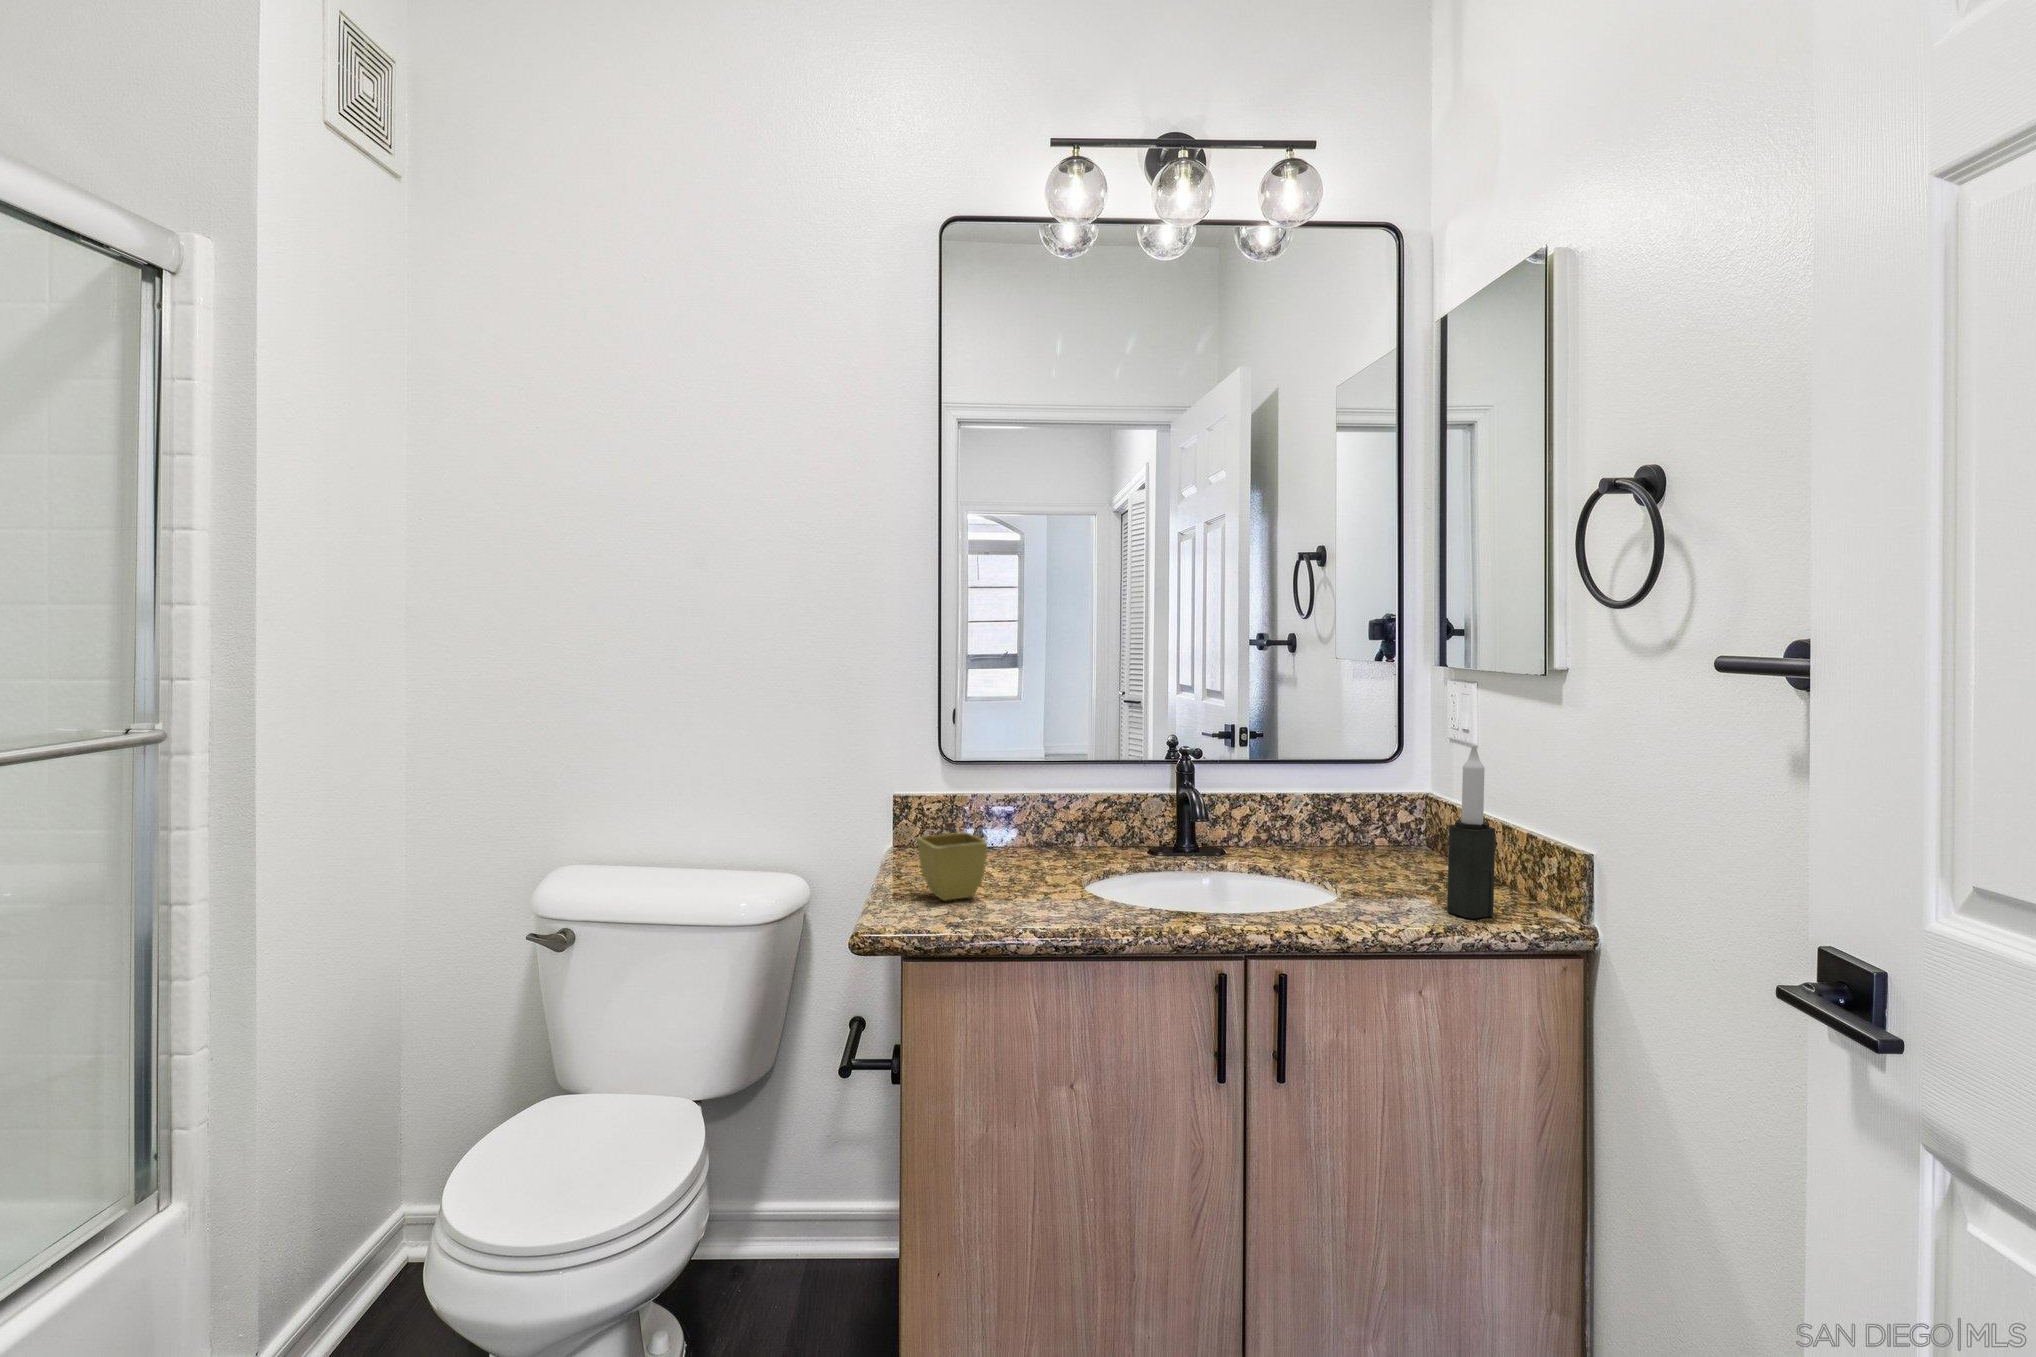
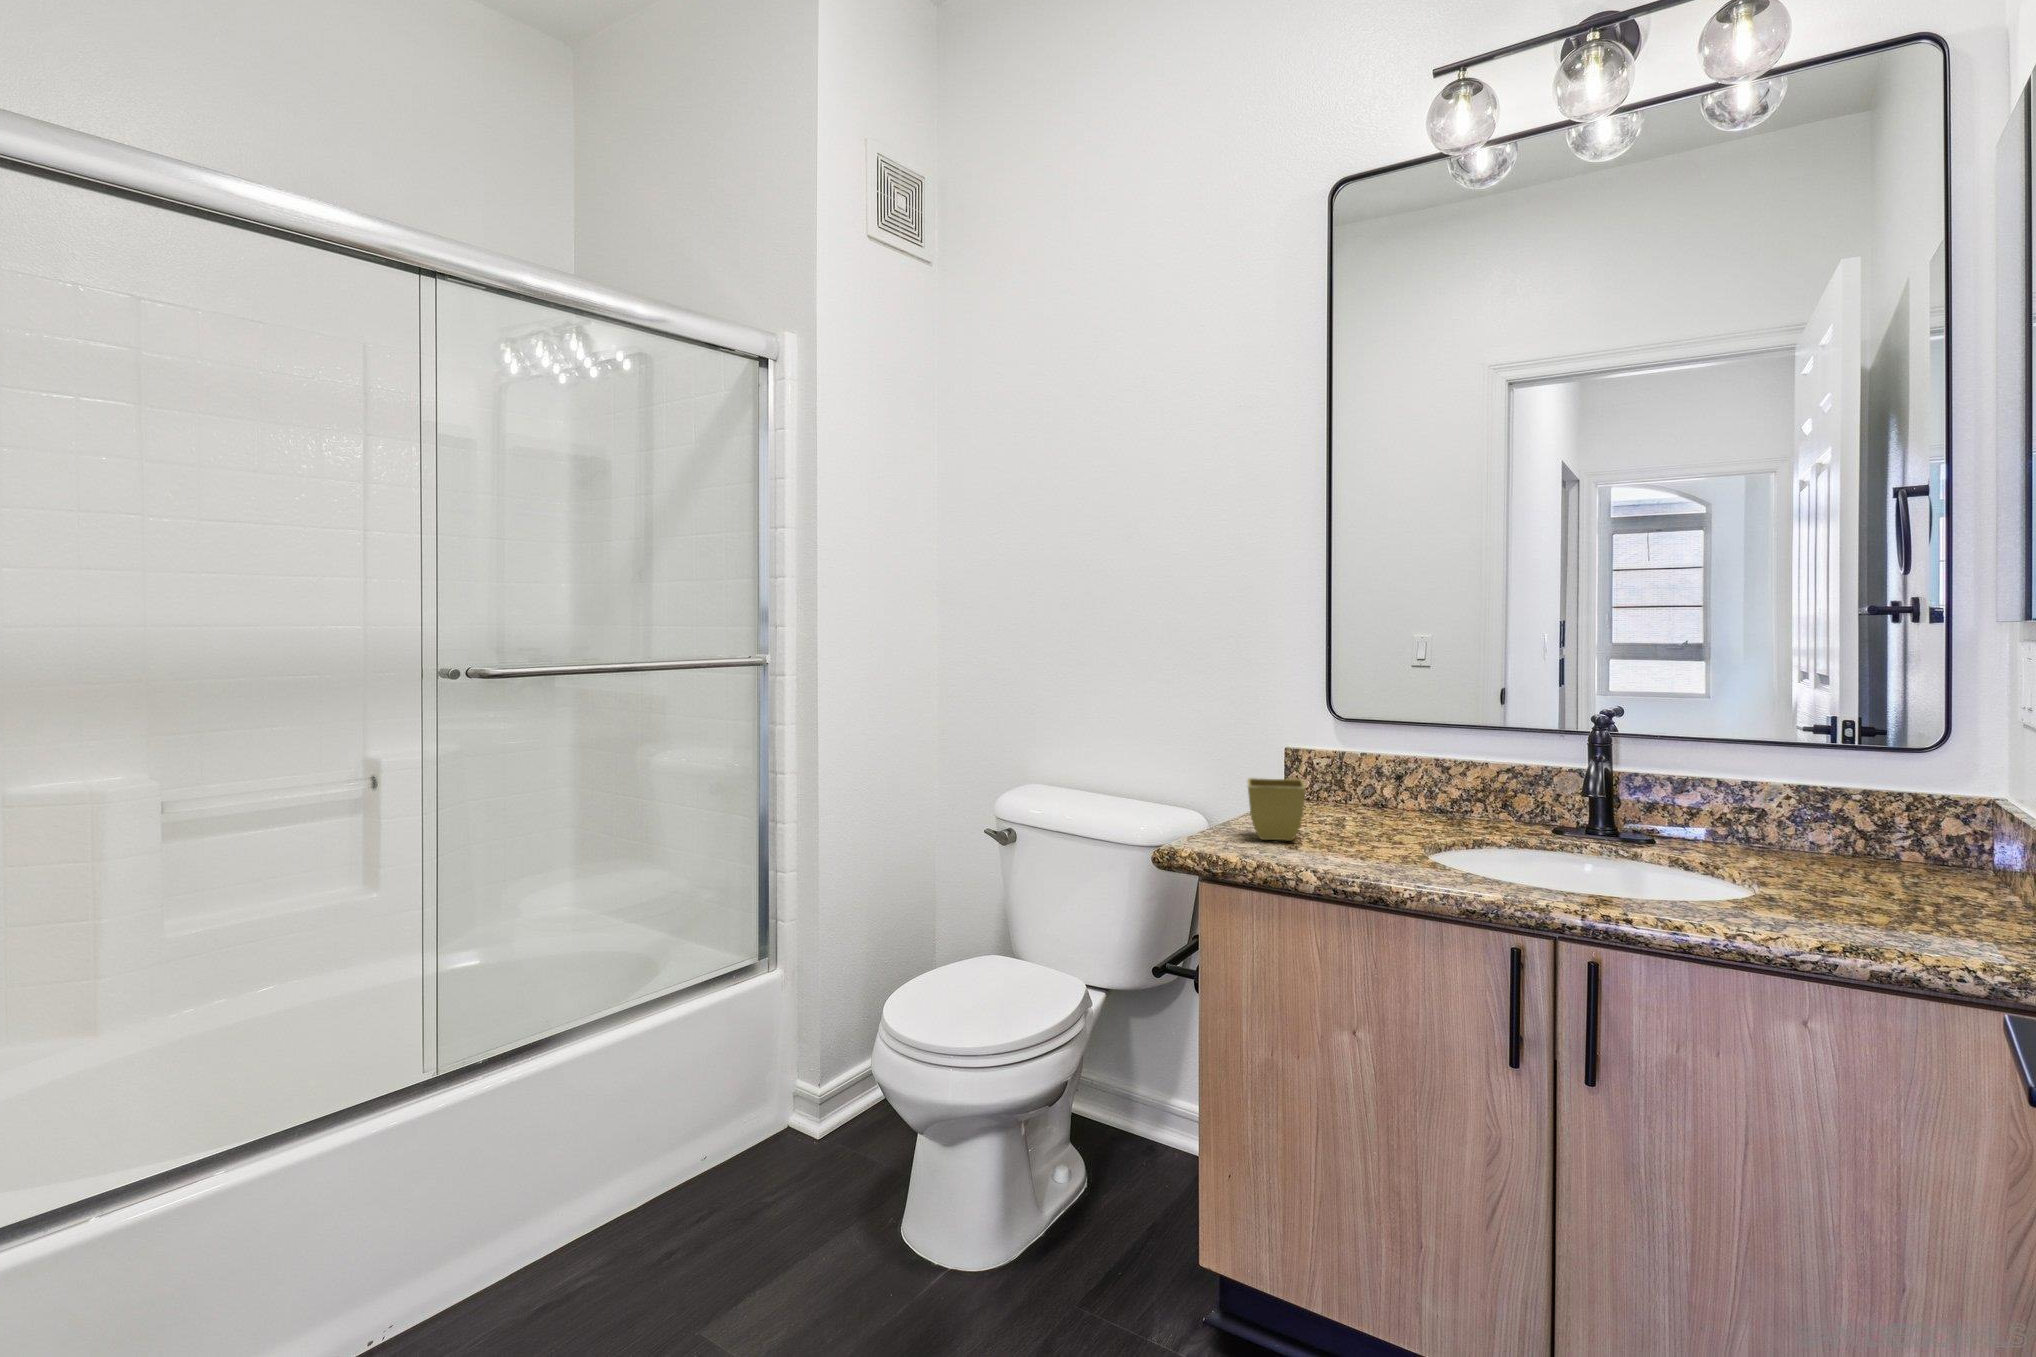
candle: present [1447,744,1495,919] -> none [1883,707,1962,945]

